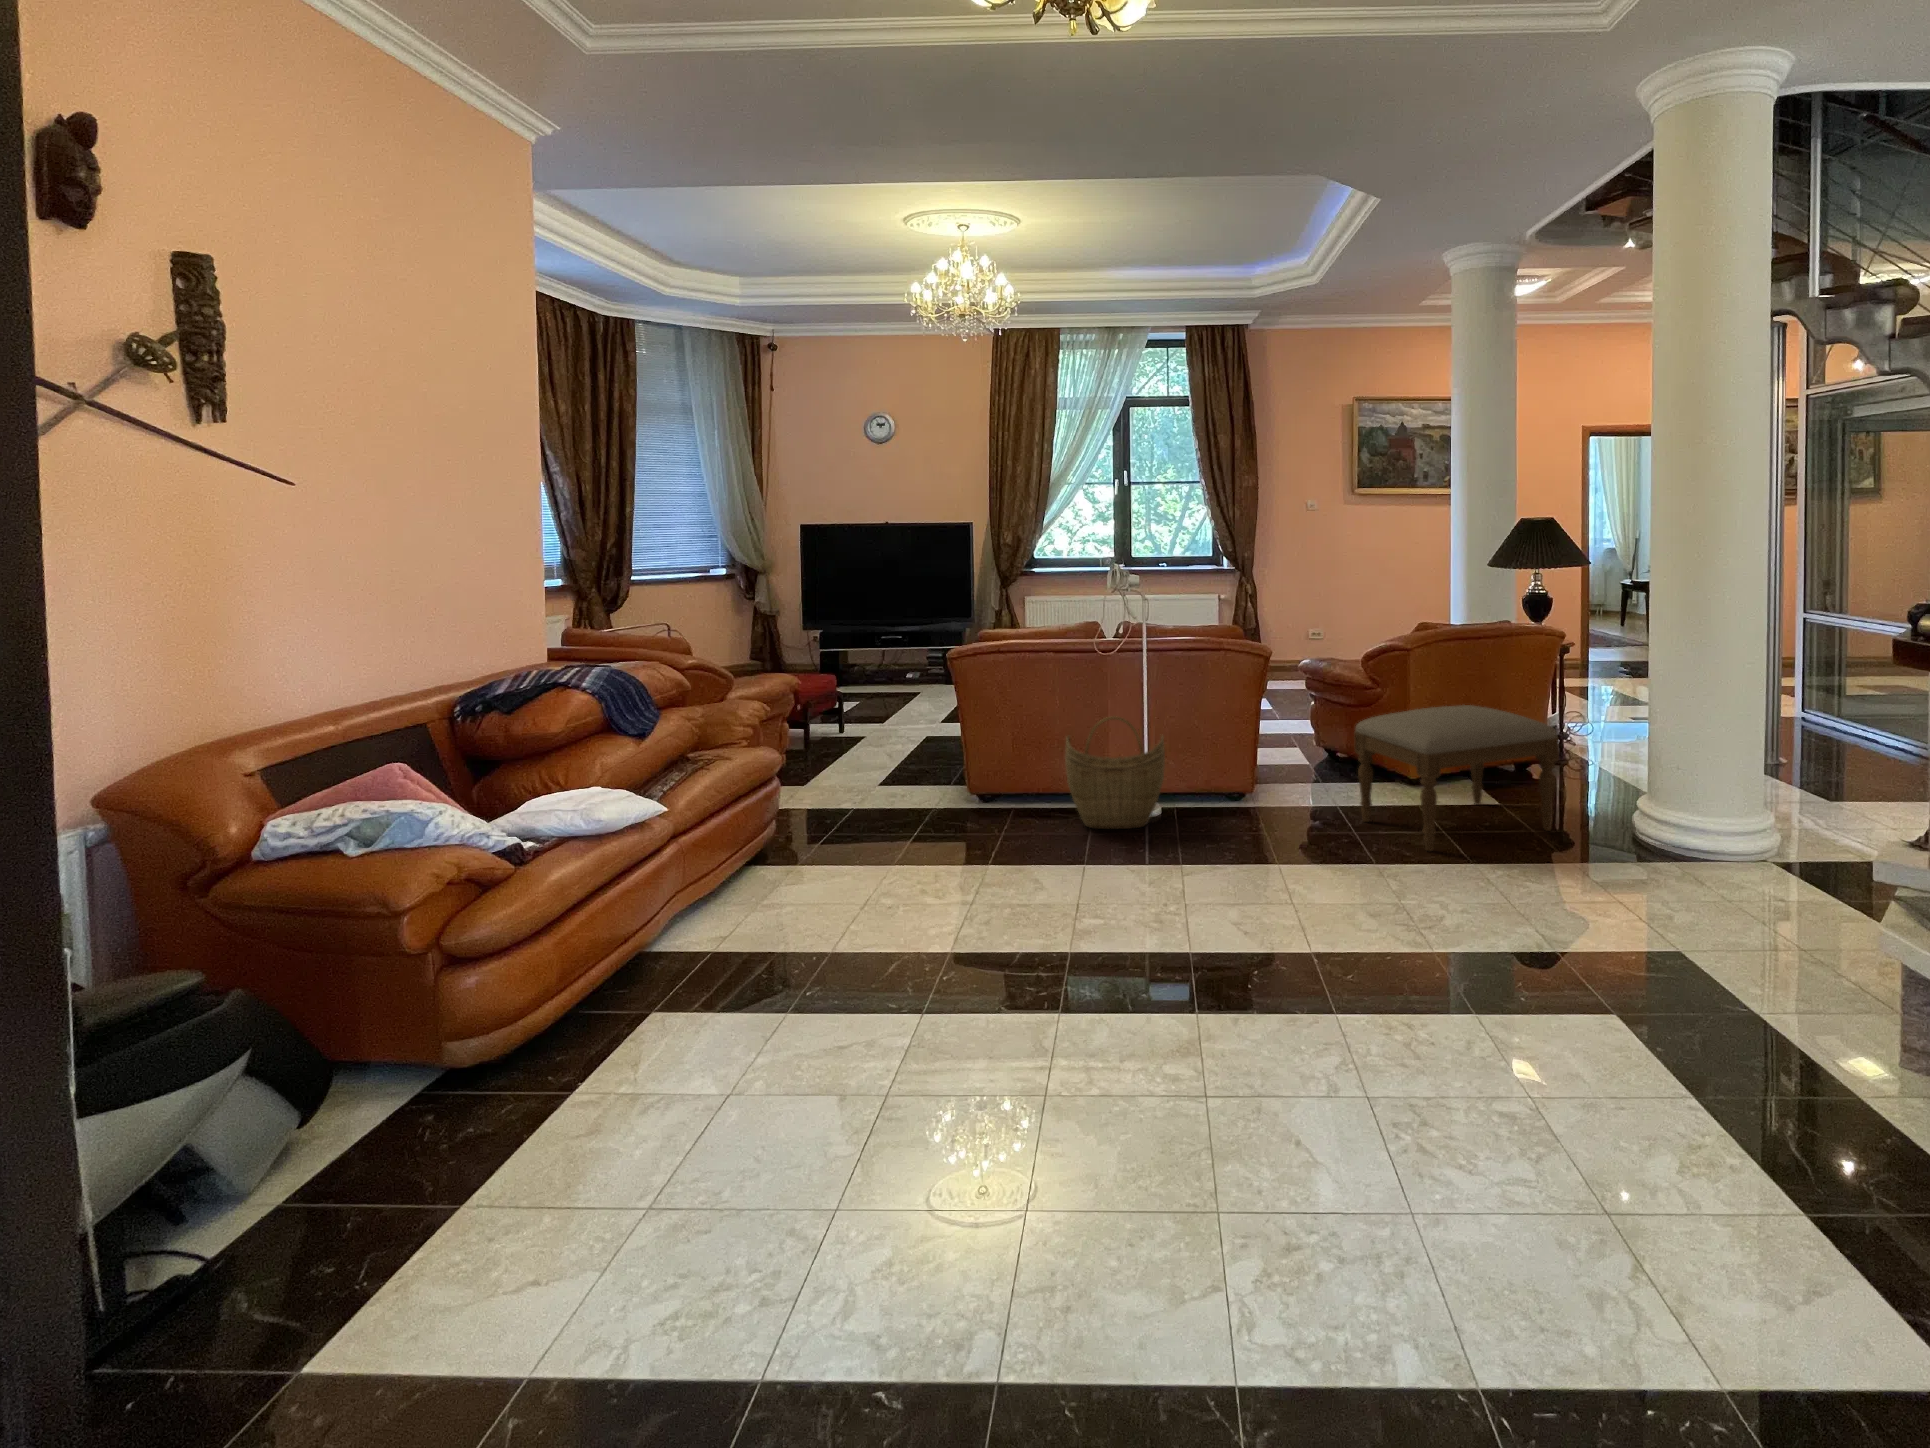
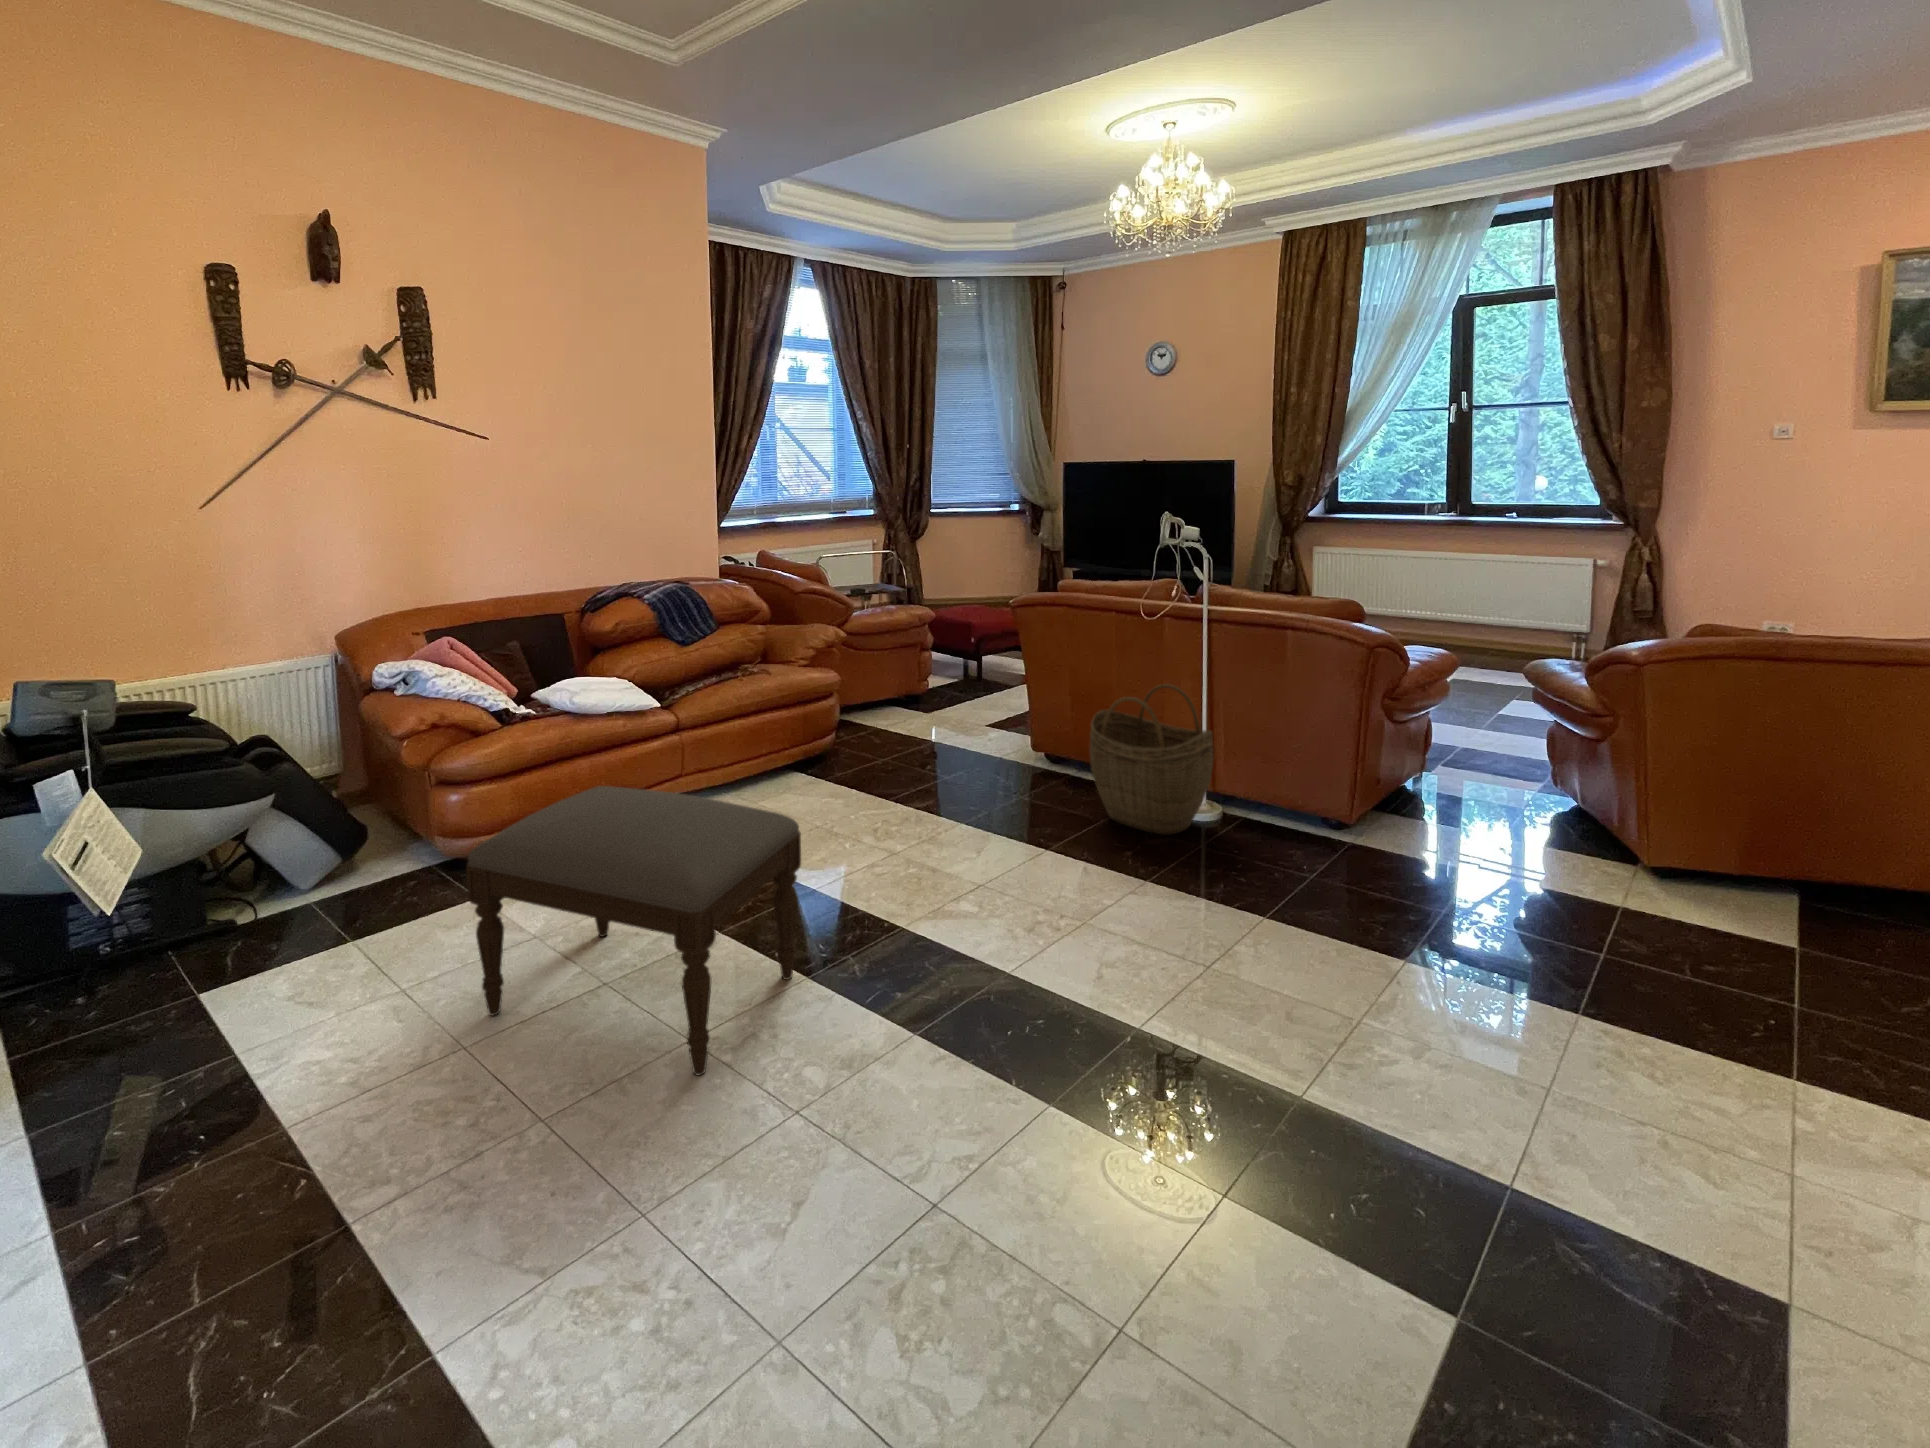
ottoman: present [1354,705,1559,851] -> present [466,786,801,1075]

